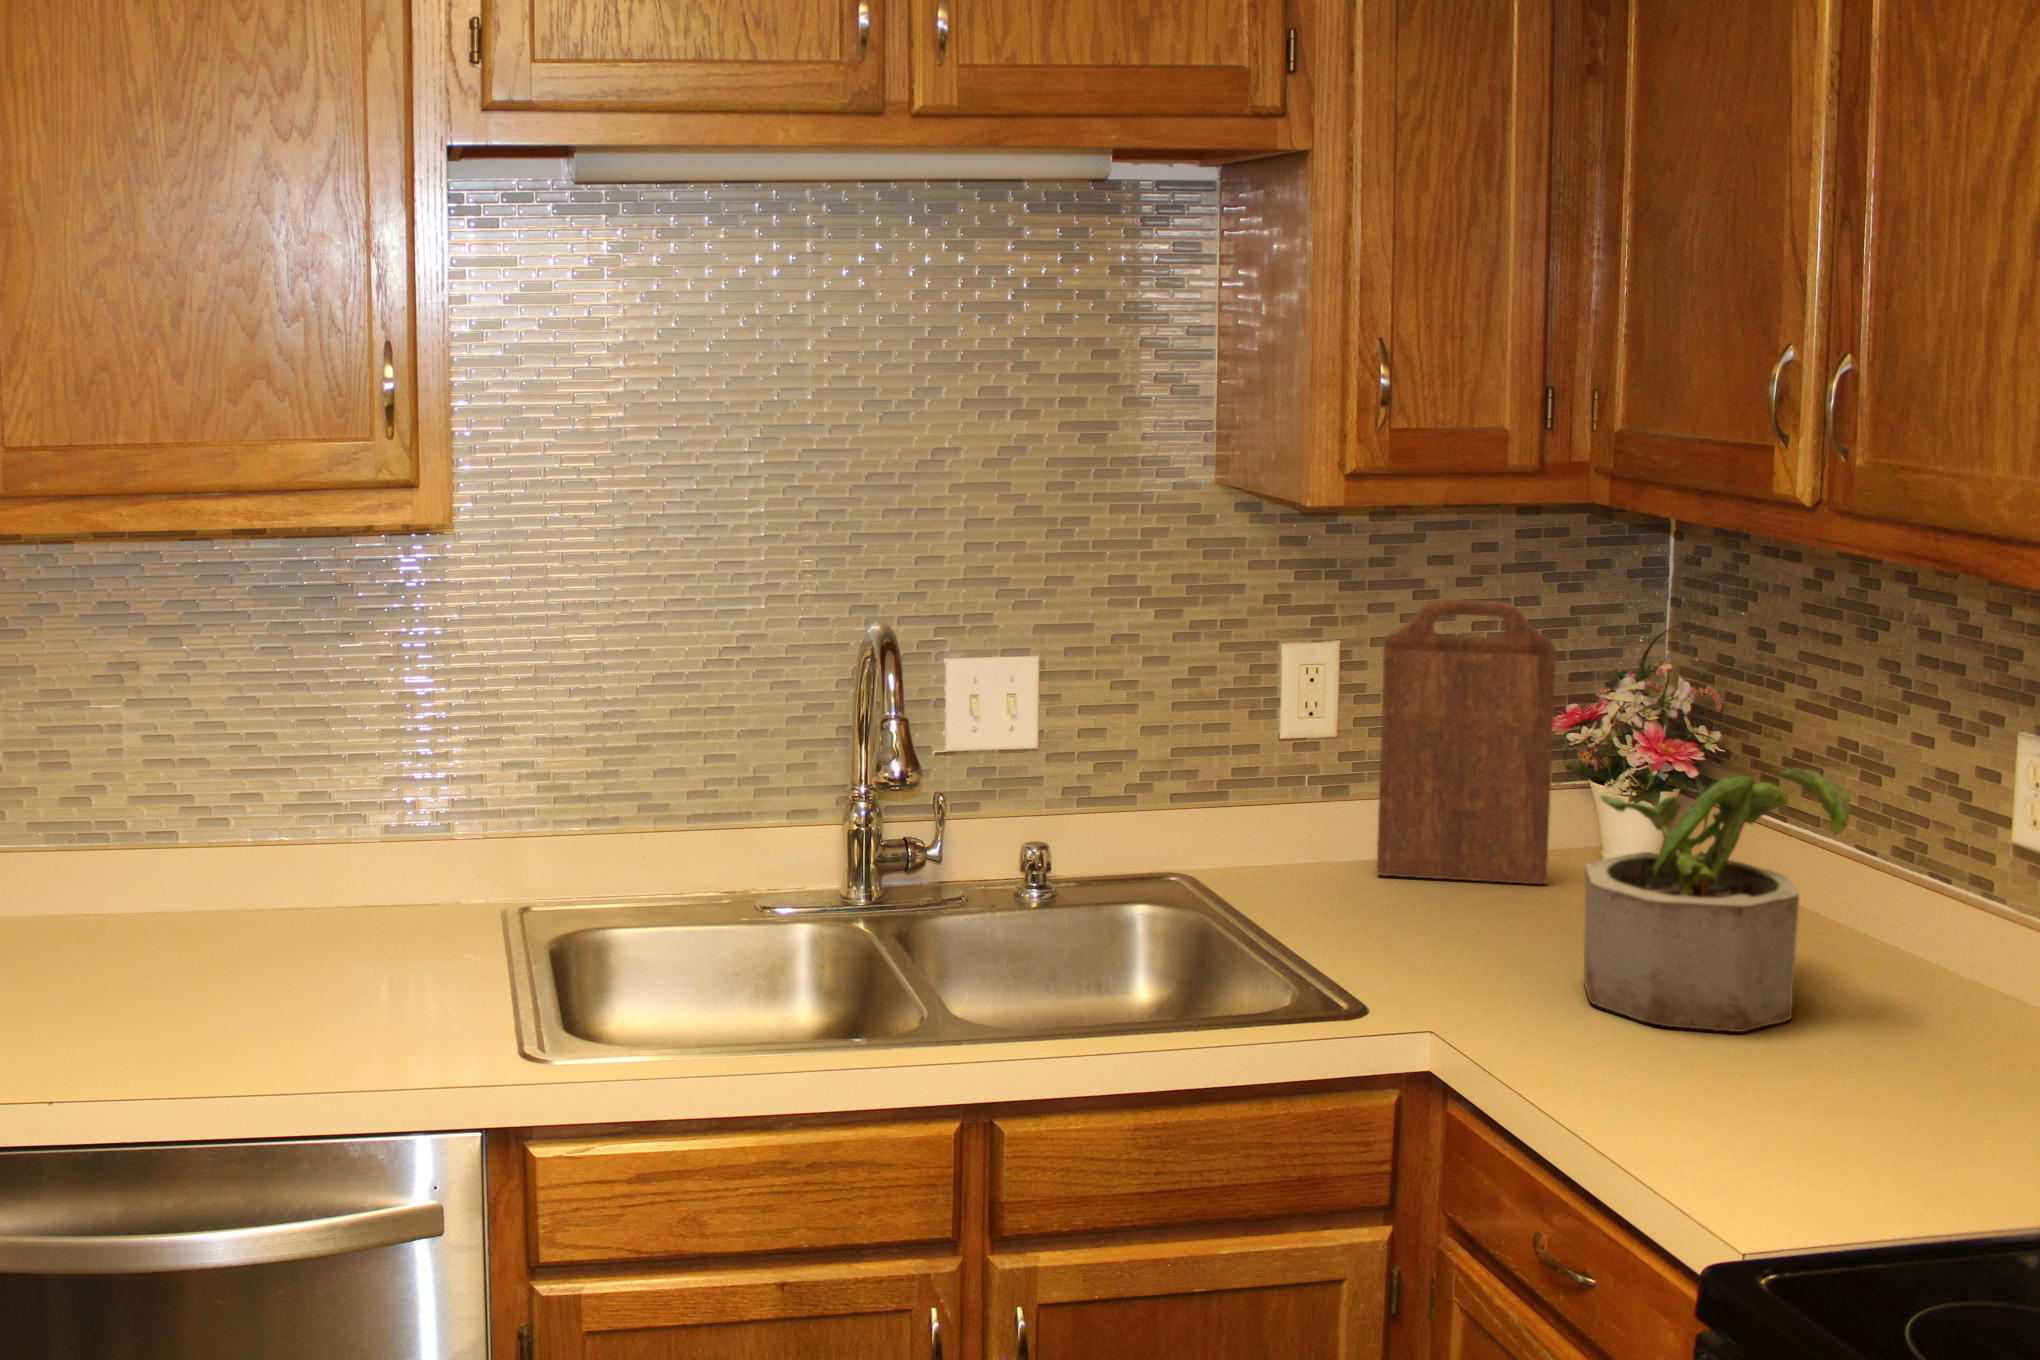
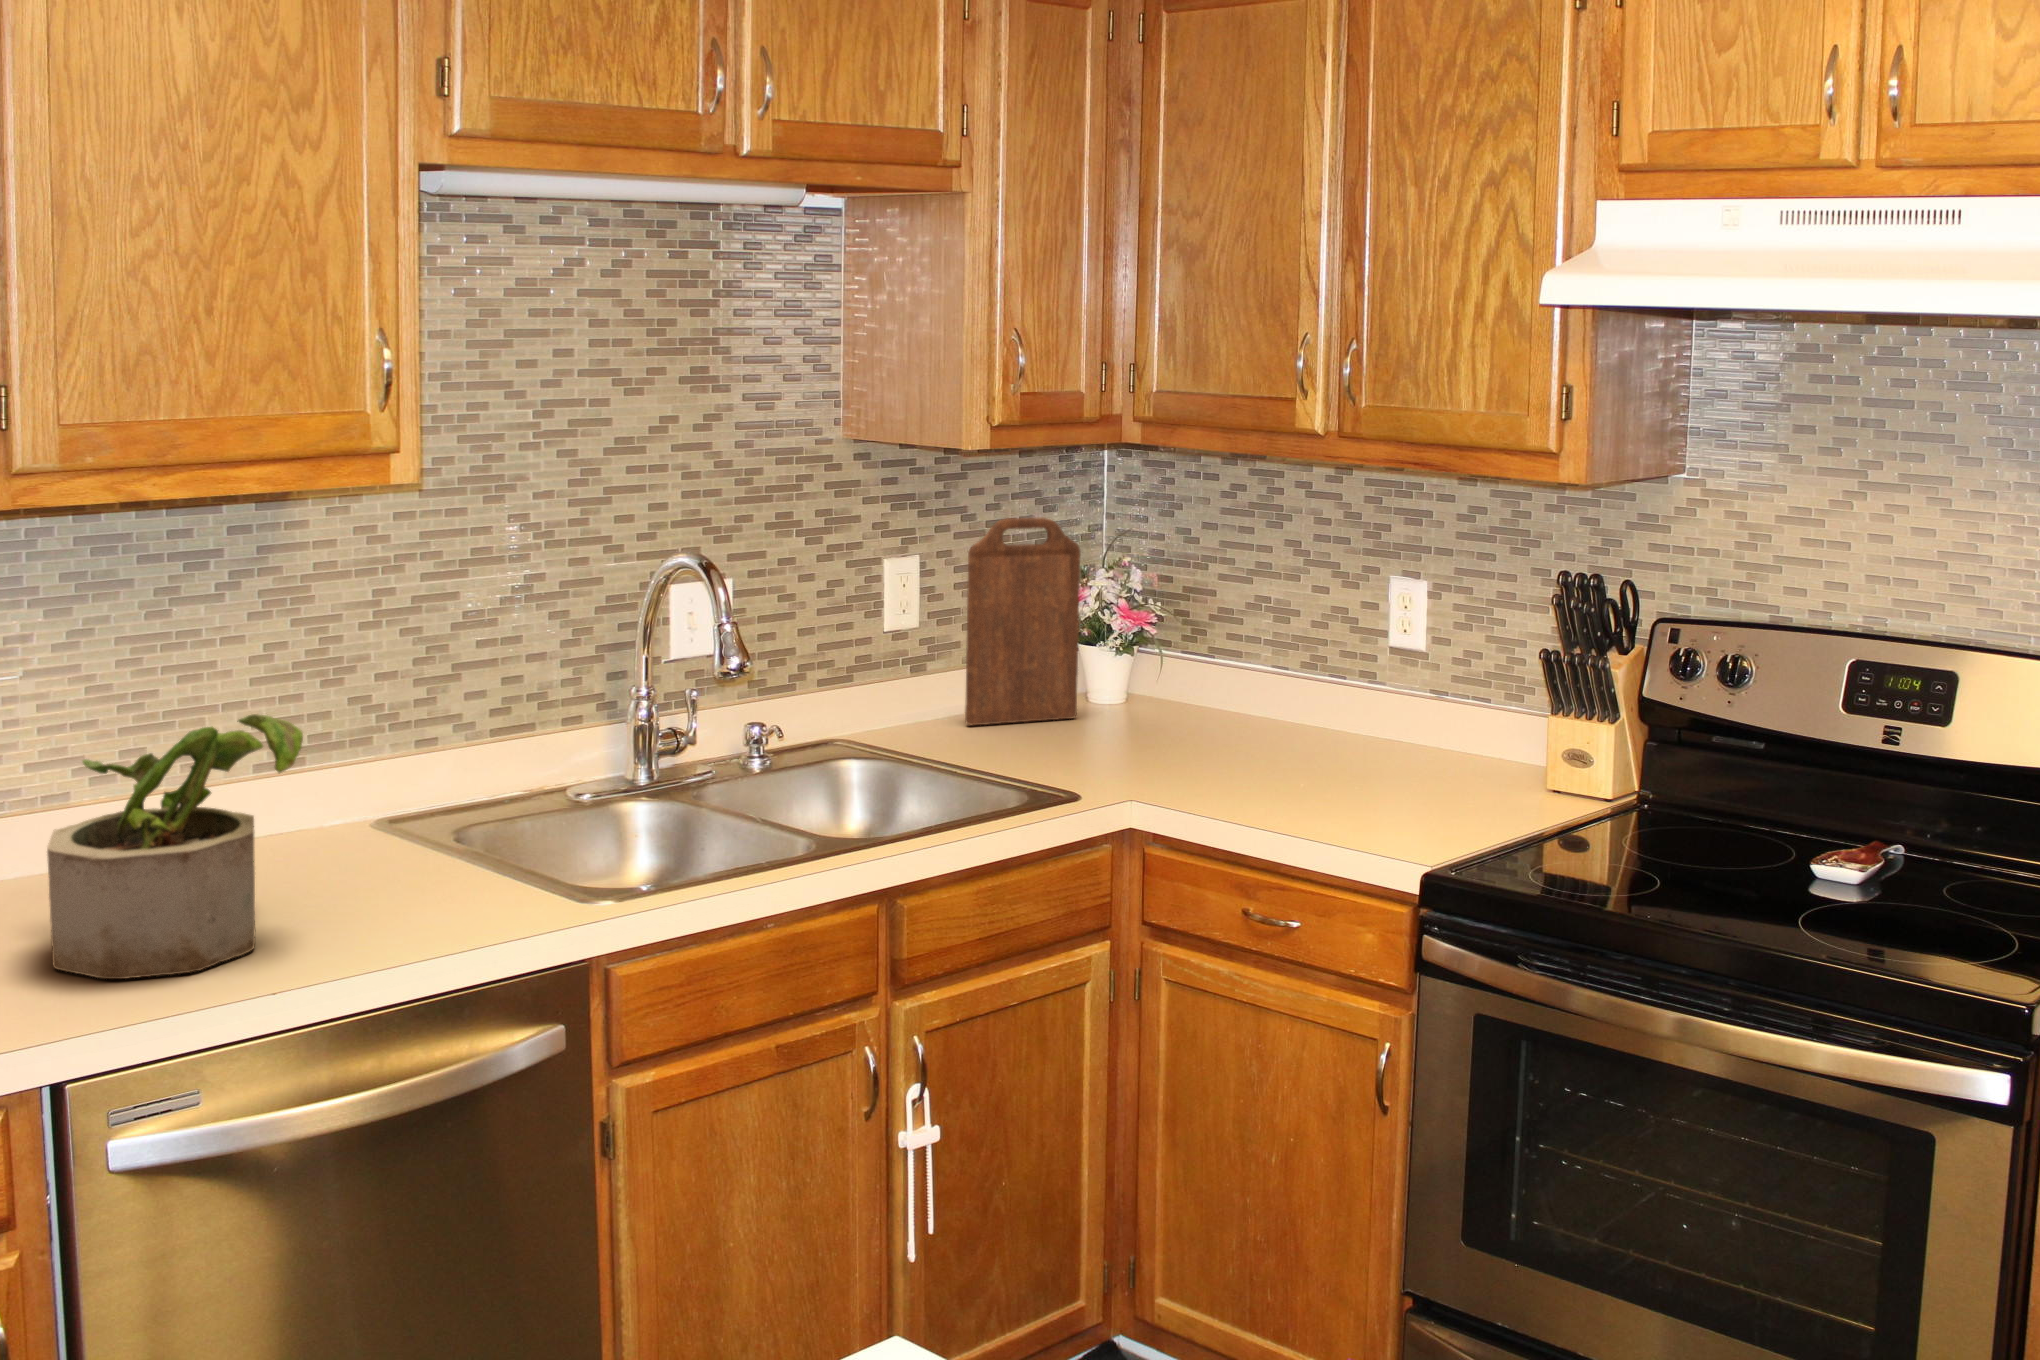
potted plant: present [1584,768,1851,1032] -> present [47,714,303,979]

